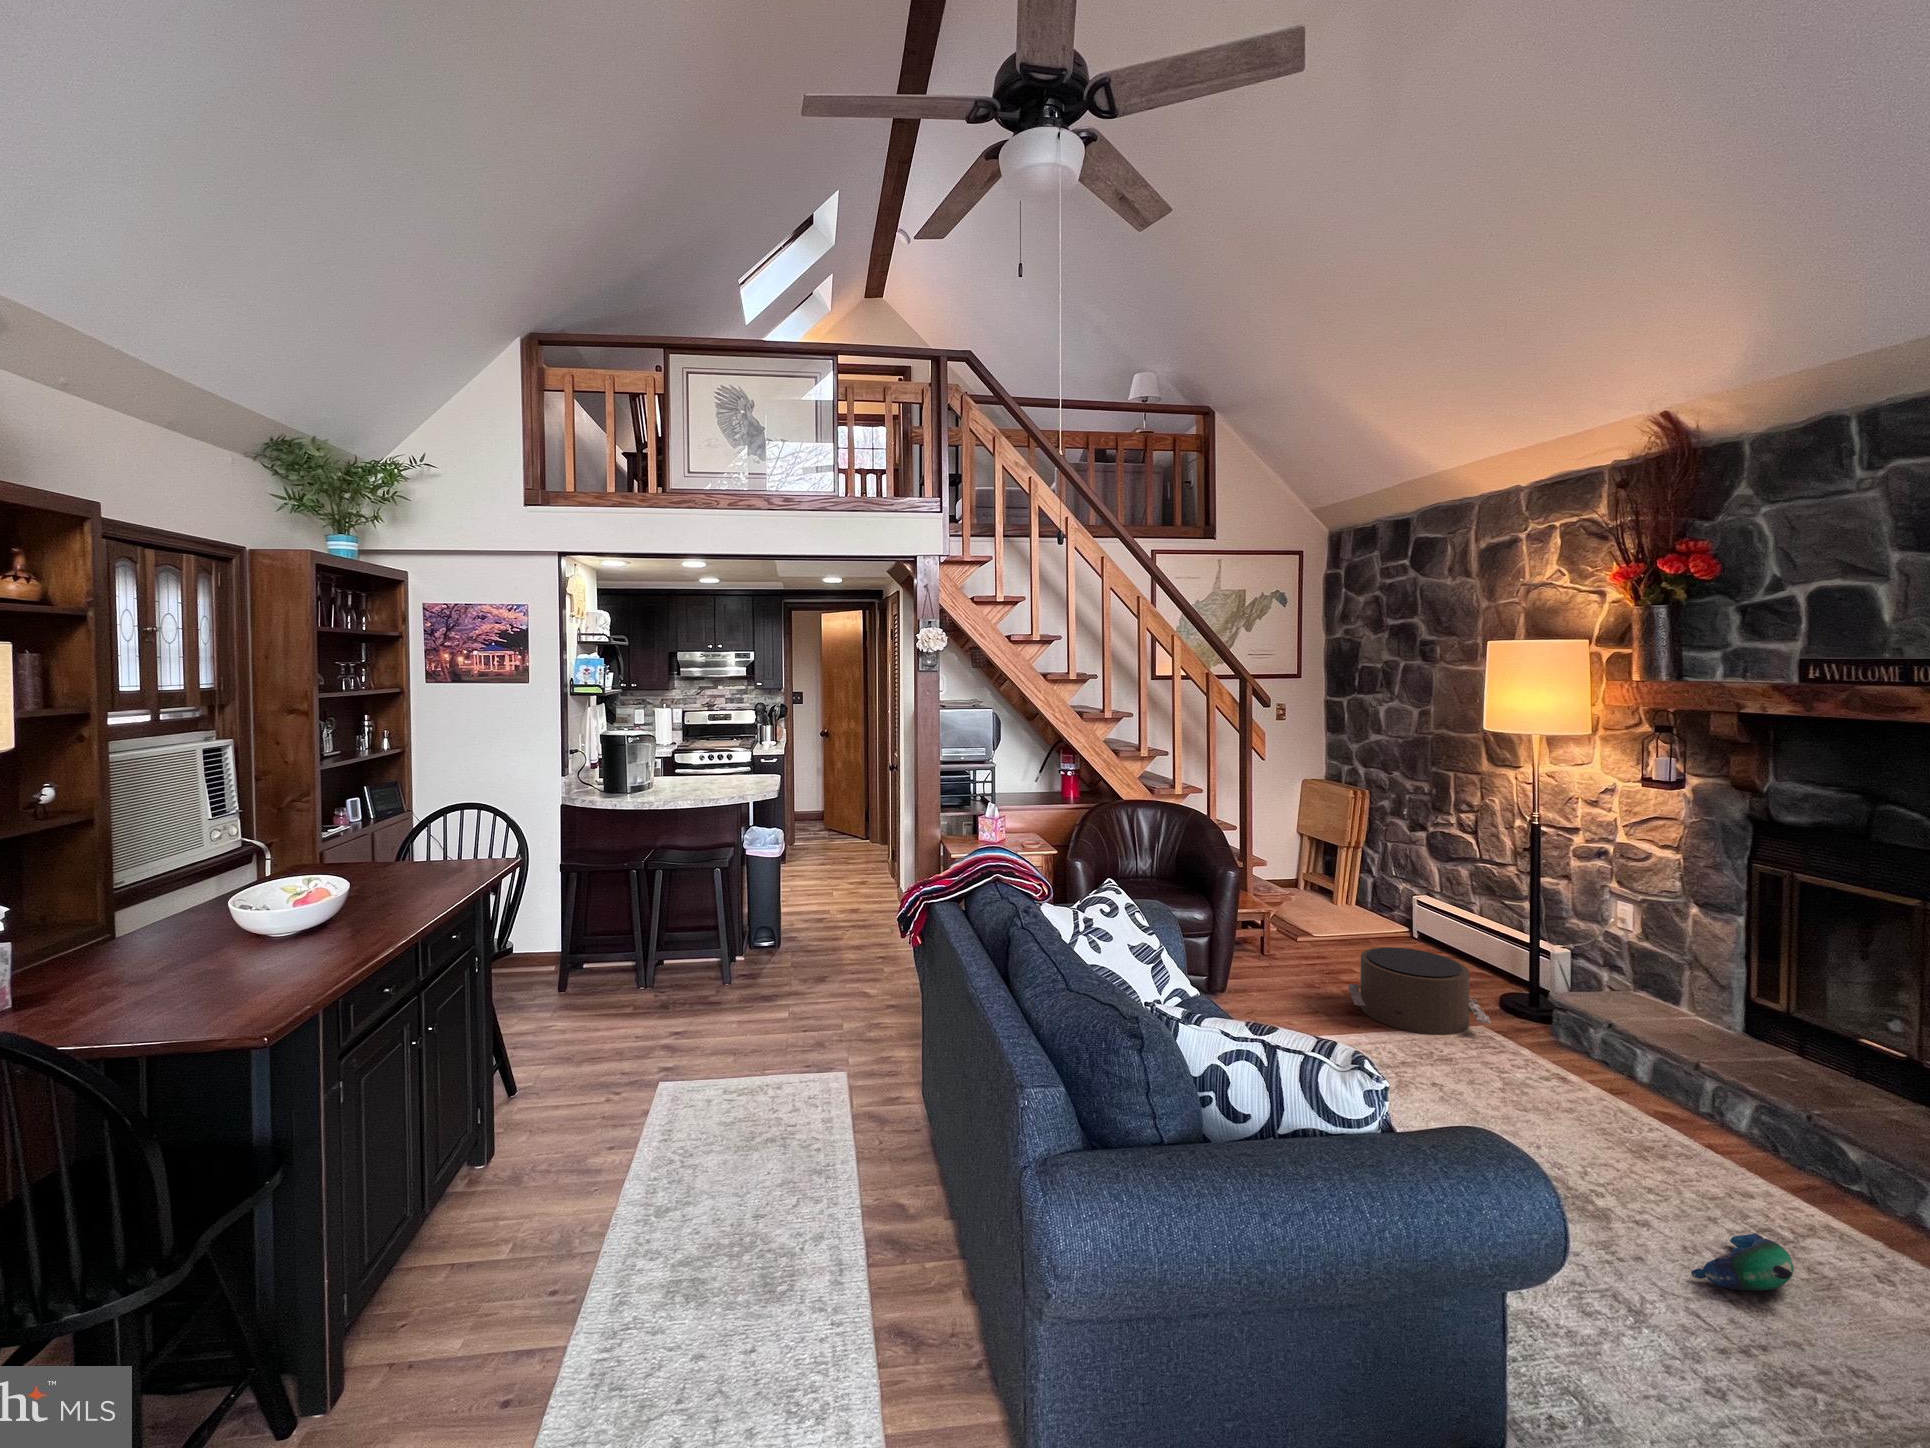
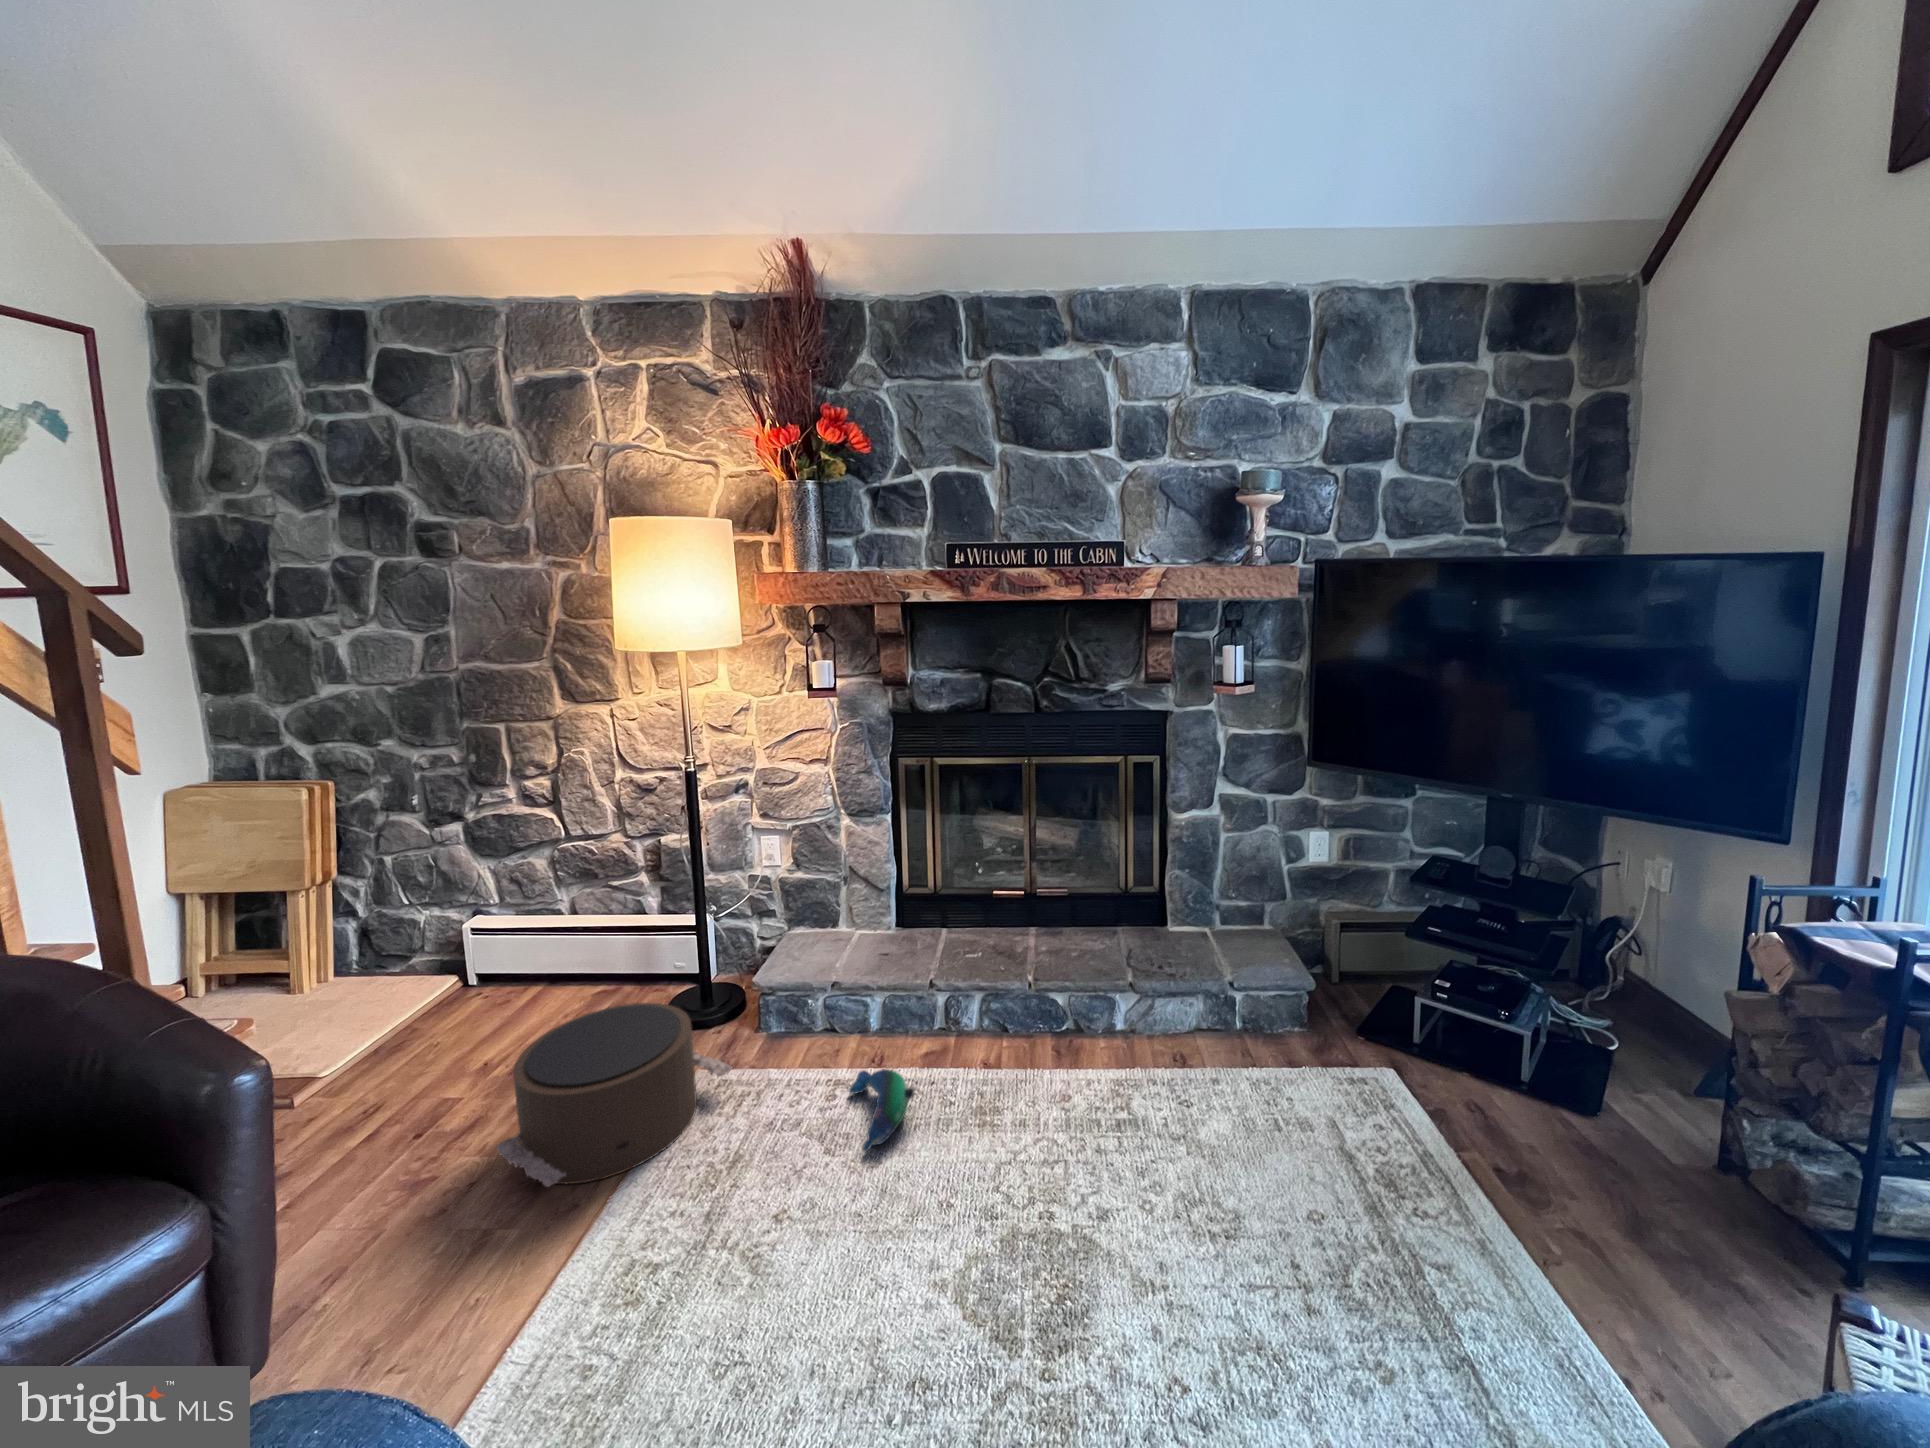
plush toy: present [1691,1233,1794,1291] -> present [849,1069,914,1152]

